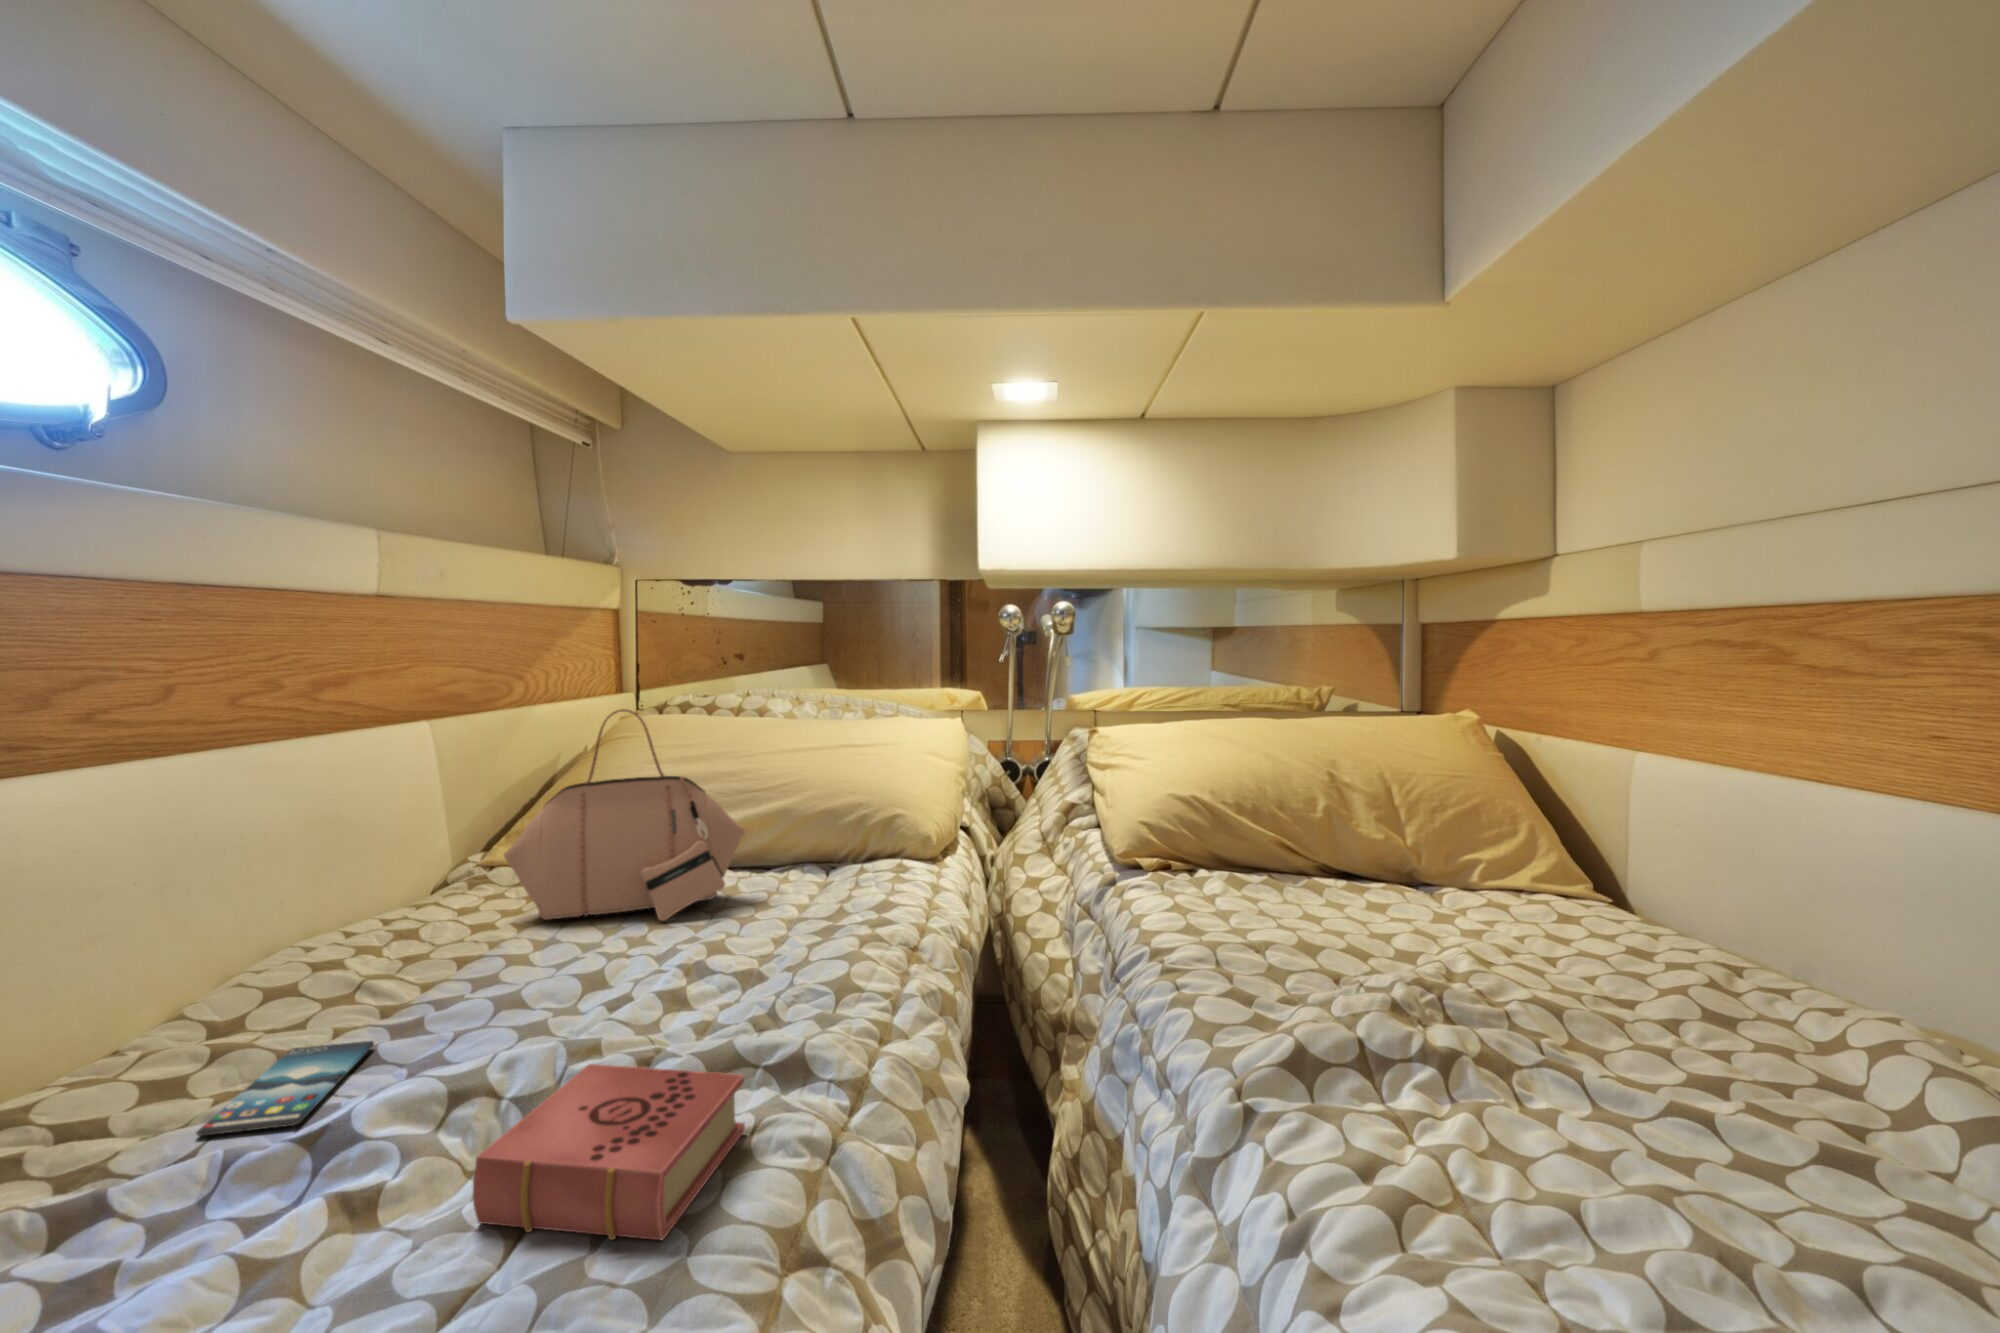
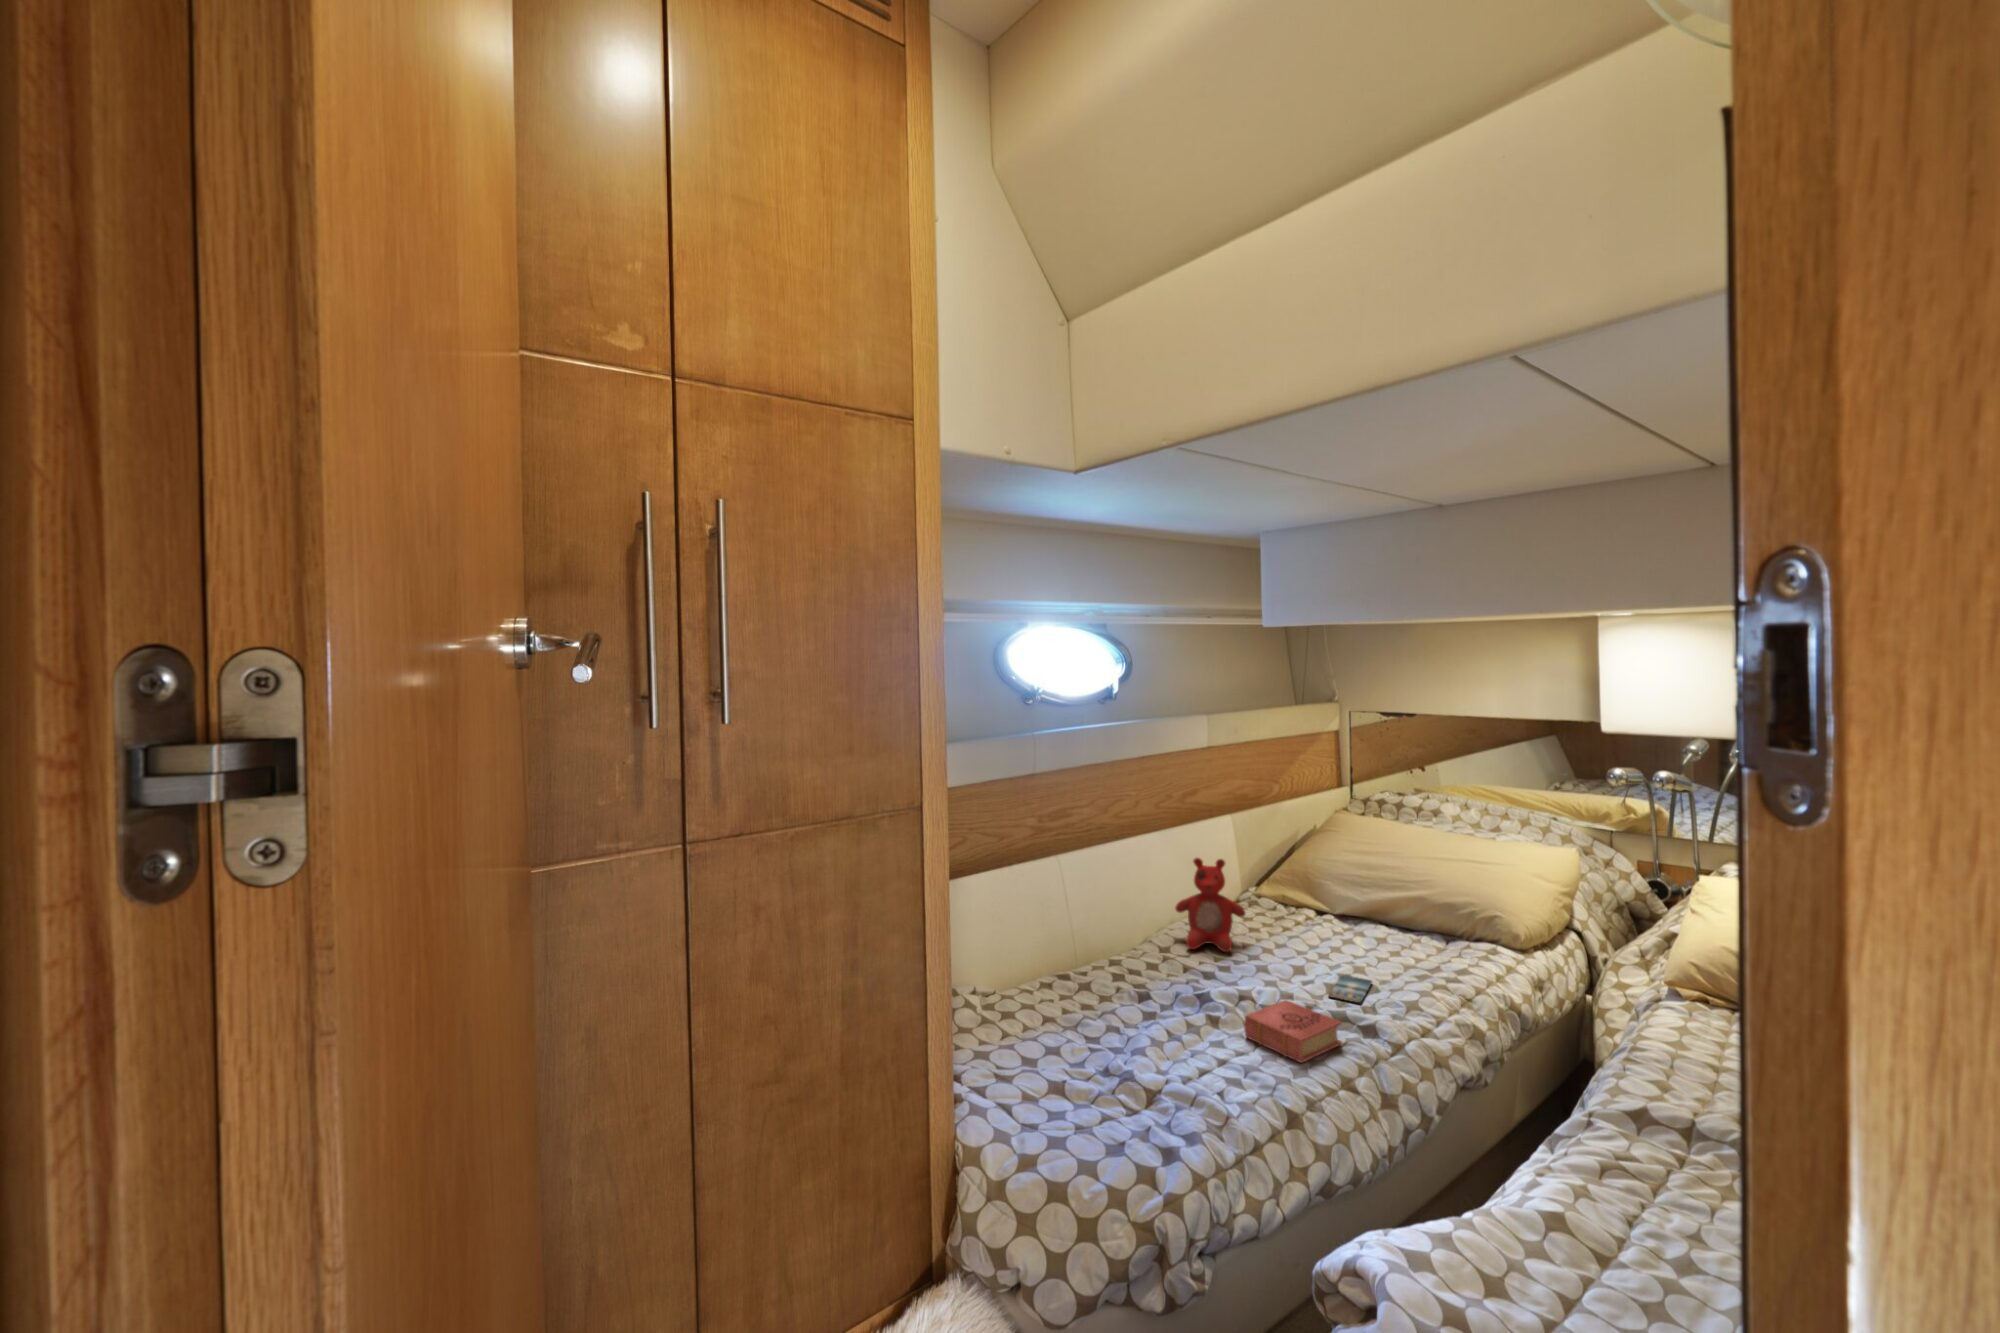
handbag: present [504,709,745,921] -> none [1265,835,1387,949]
stuffed bear: none [260,774,461,1008] -> present [1175,858,1245,952]
smartphone: present [196,1041,374,1136] -> present [1328,975,1372,1003]

